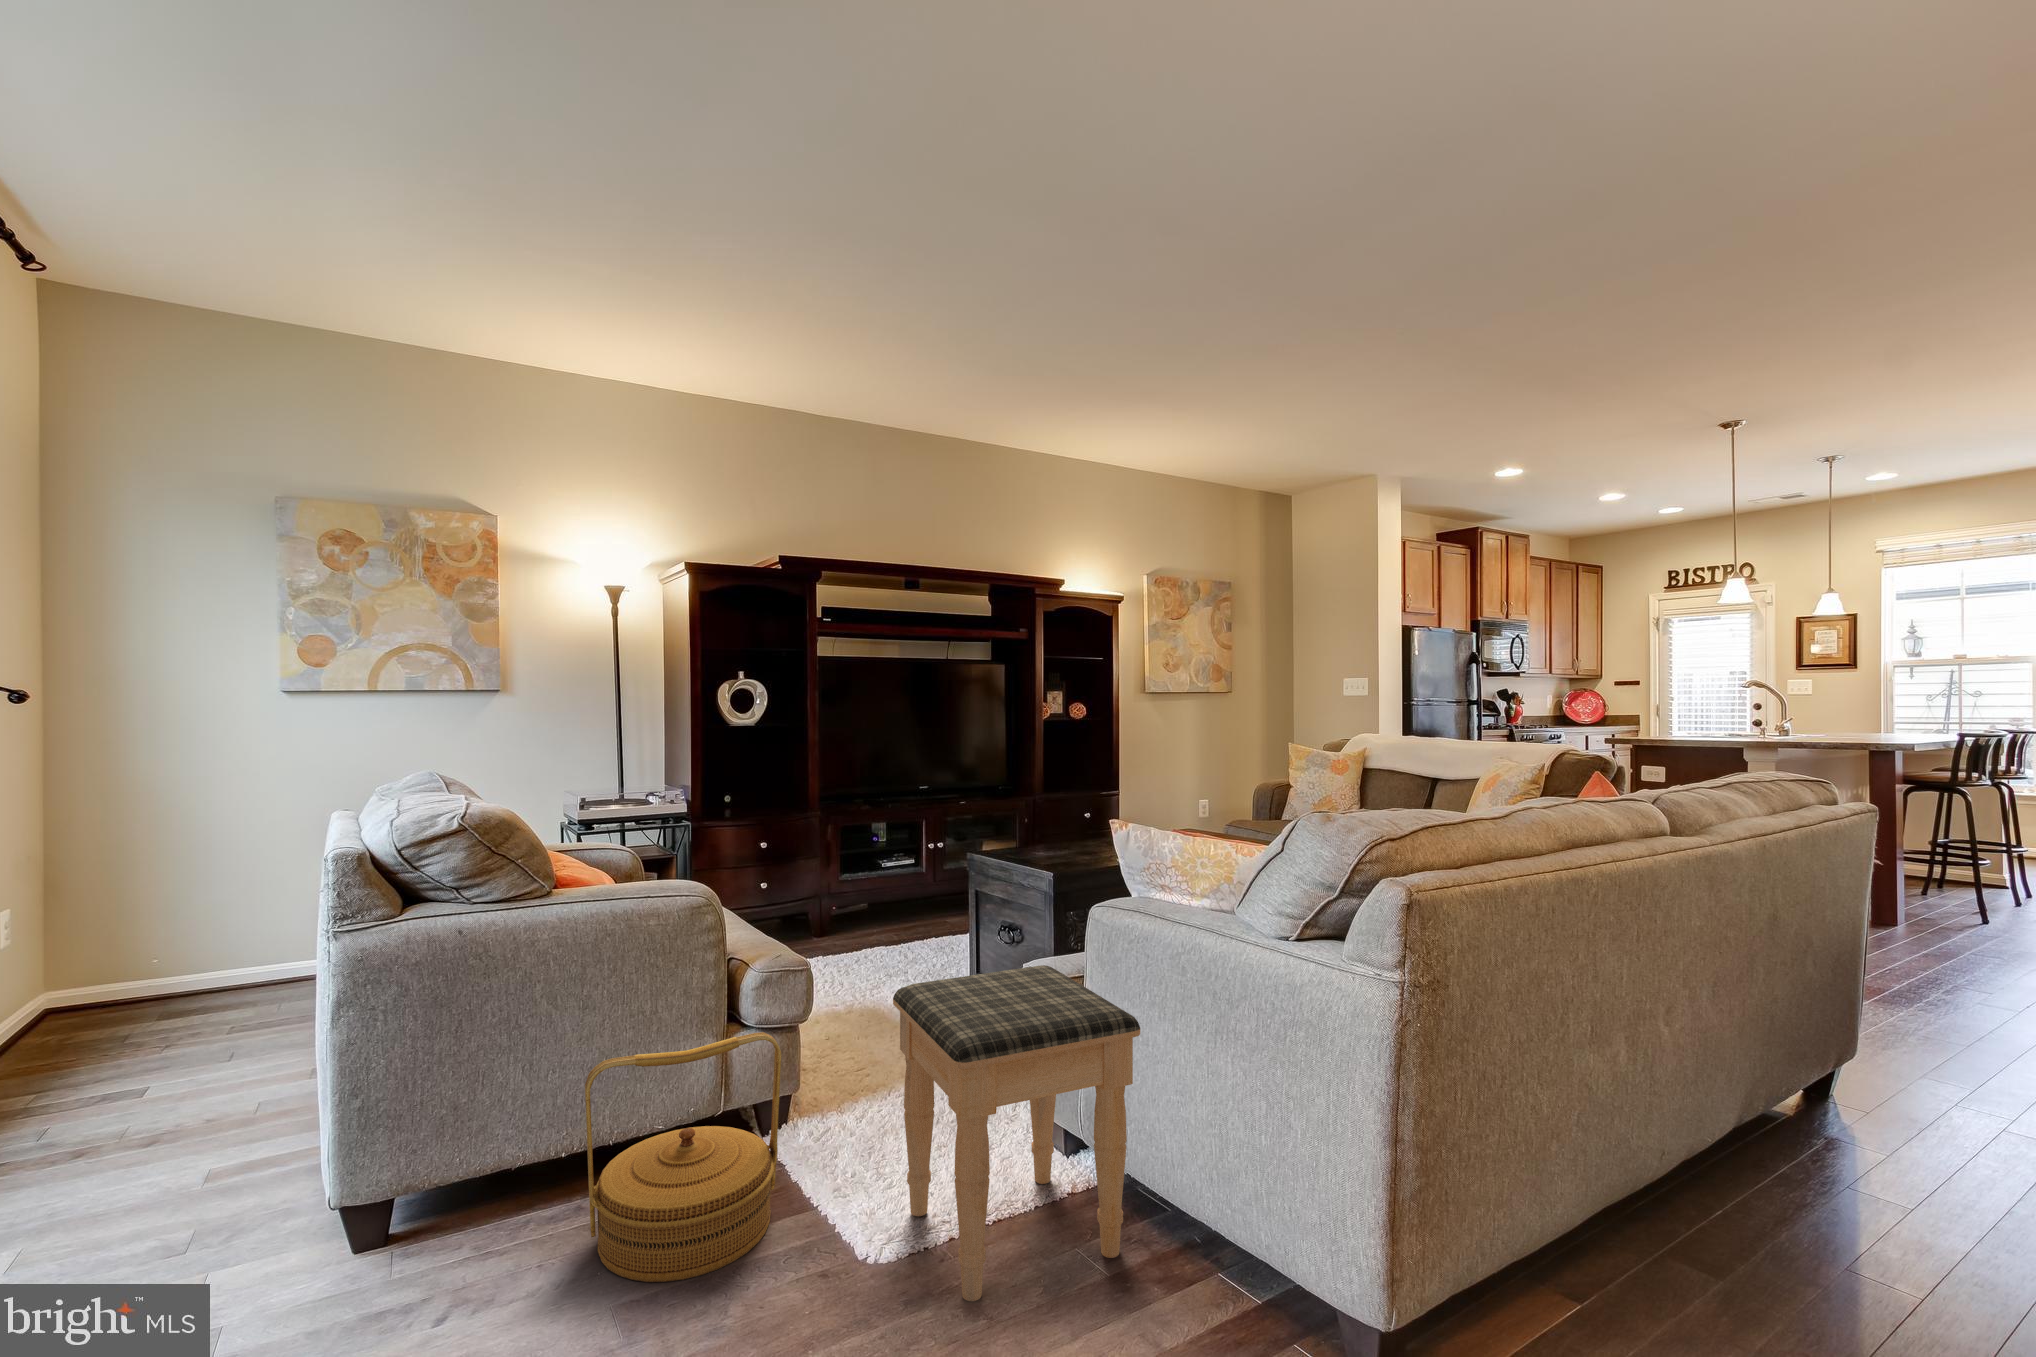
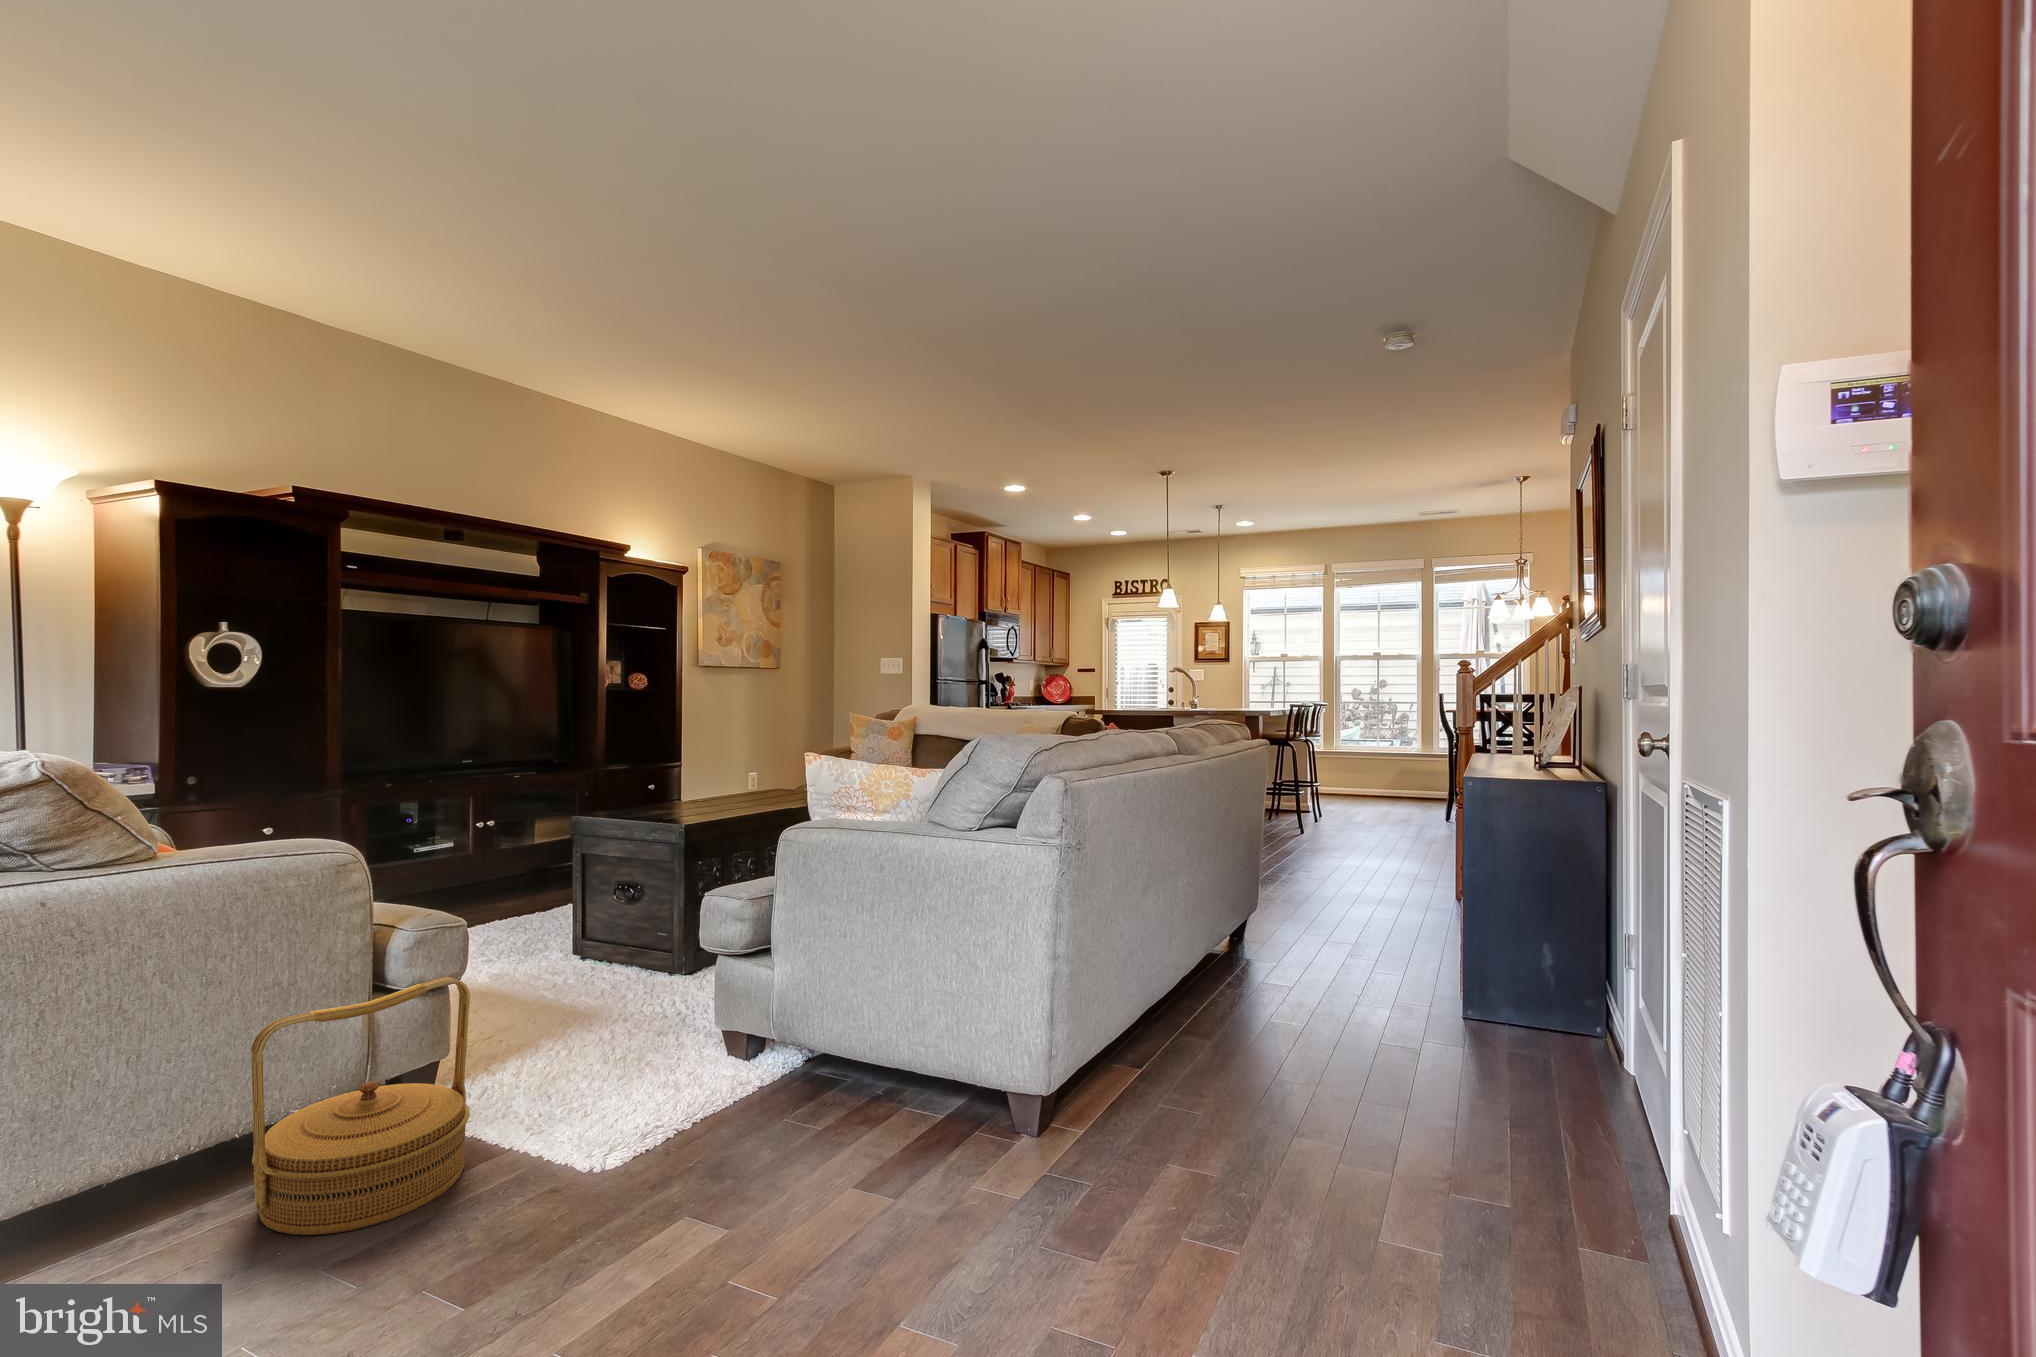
footstool: present [893,965,1140,1301] -> none [595,887,834,1159]

